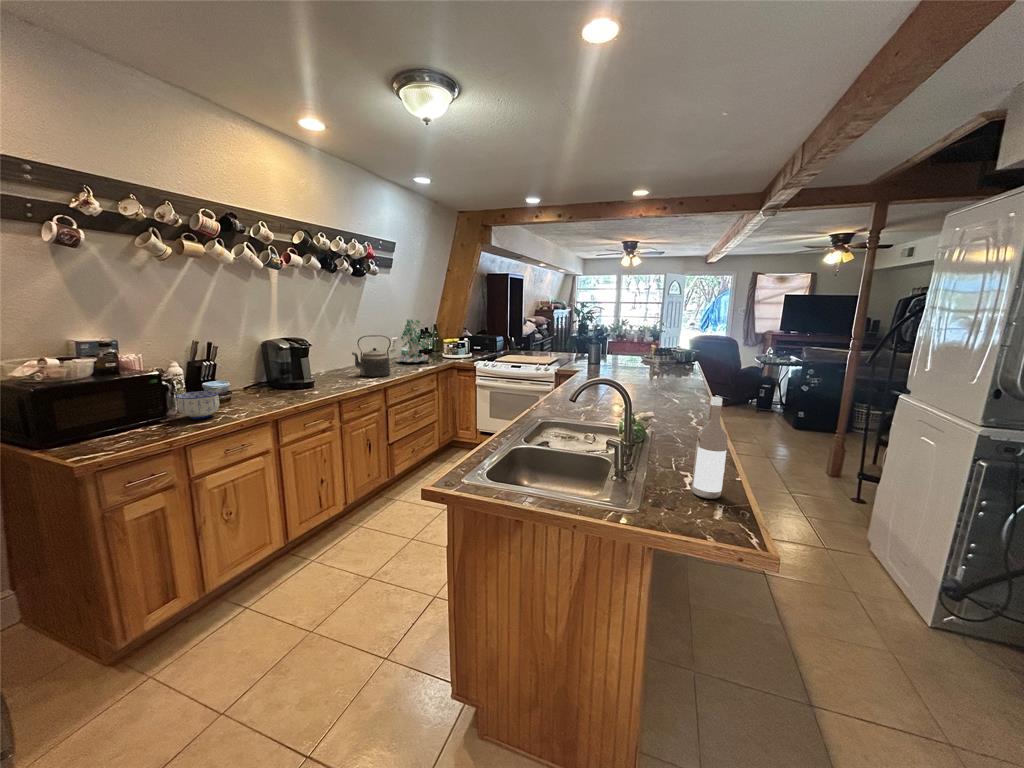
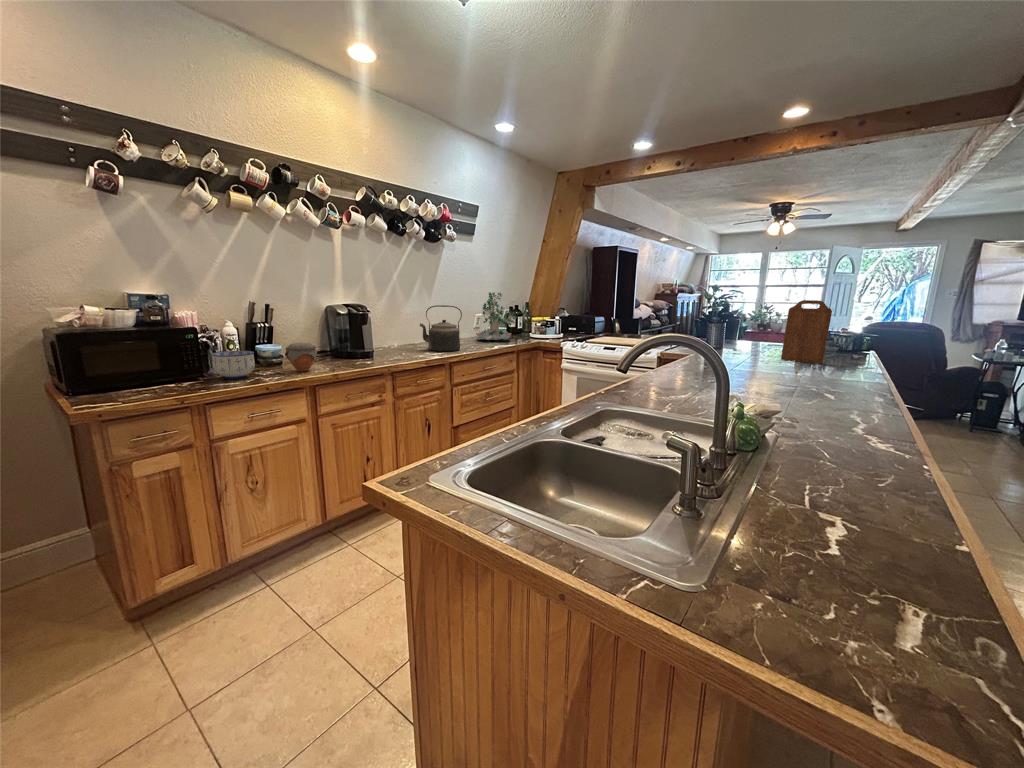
cutting board: none [641,330,672,374] -> present [781,300,832,363]
jar: none [244,379,274,406] -> present [285,343,317,372]
wine bottle: present [692,397,727,499] -> none [843,361,943,580]

